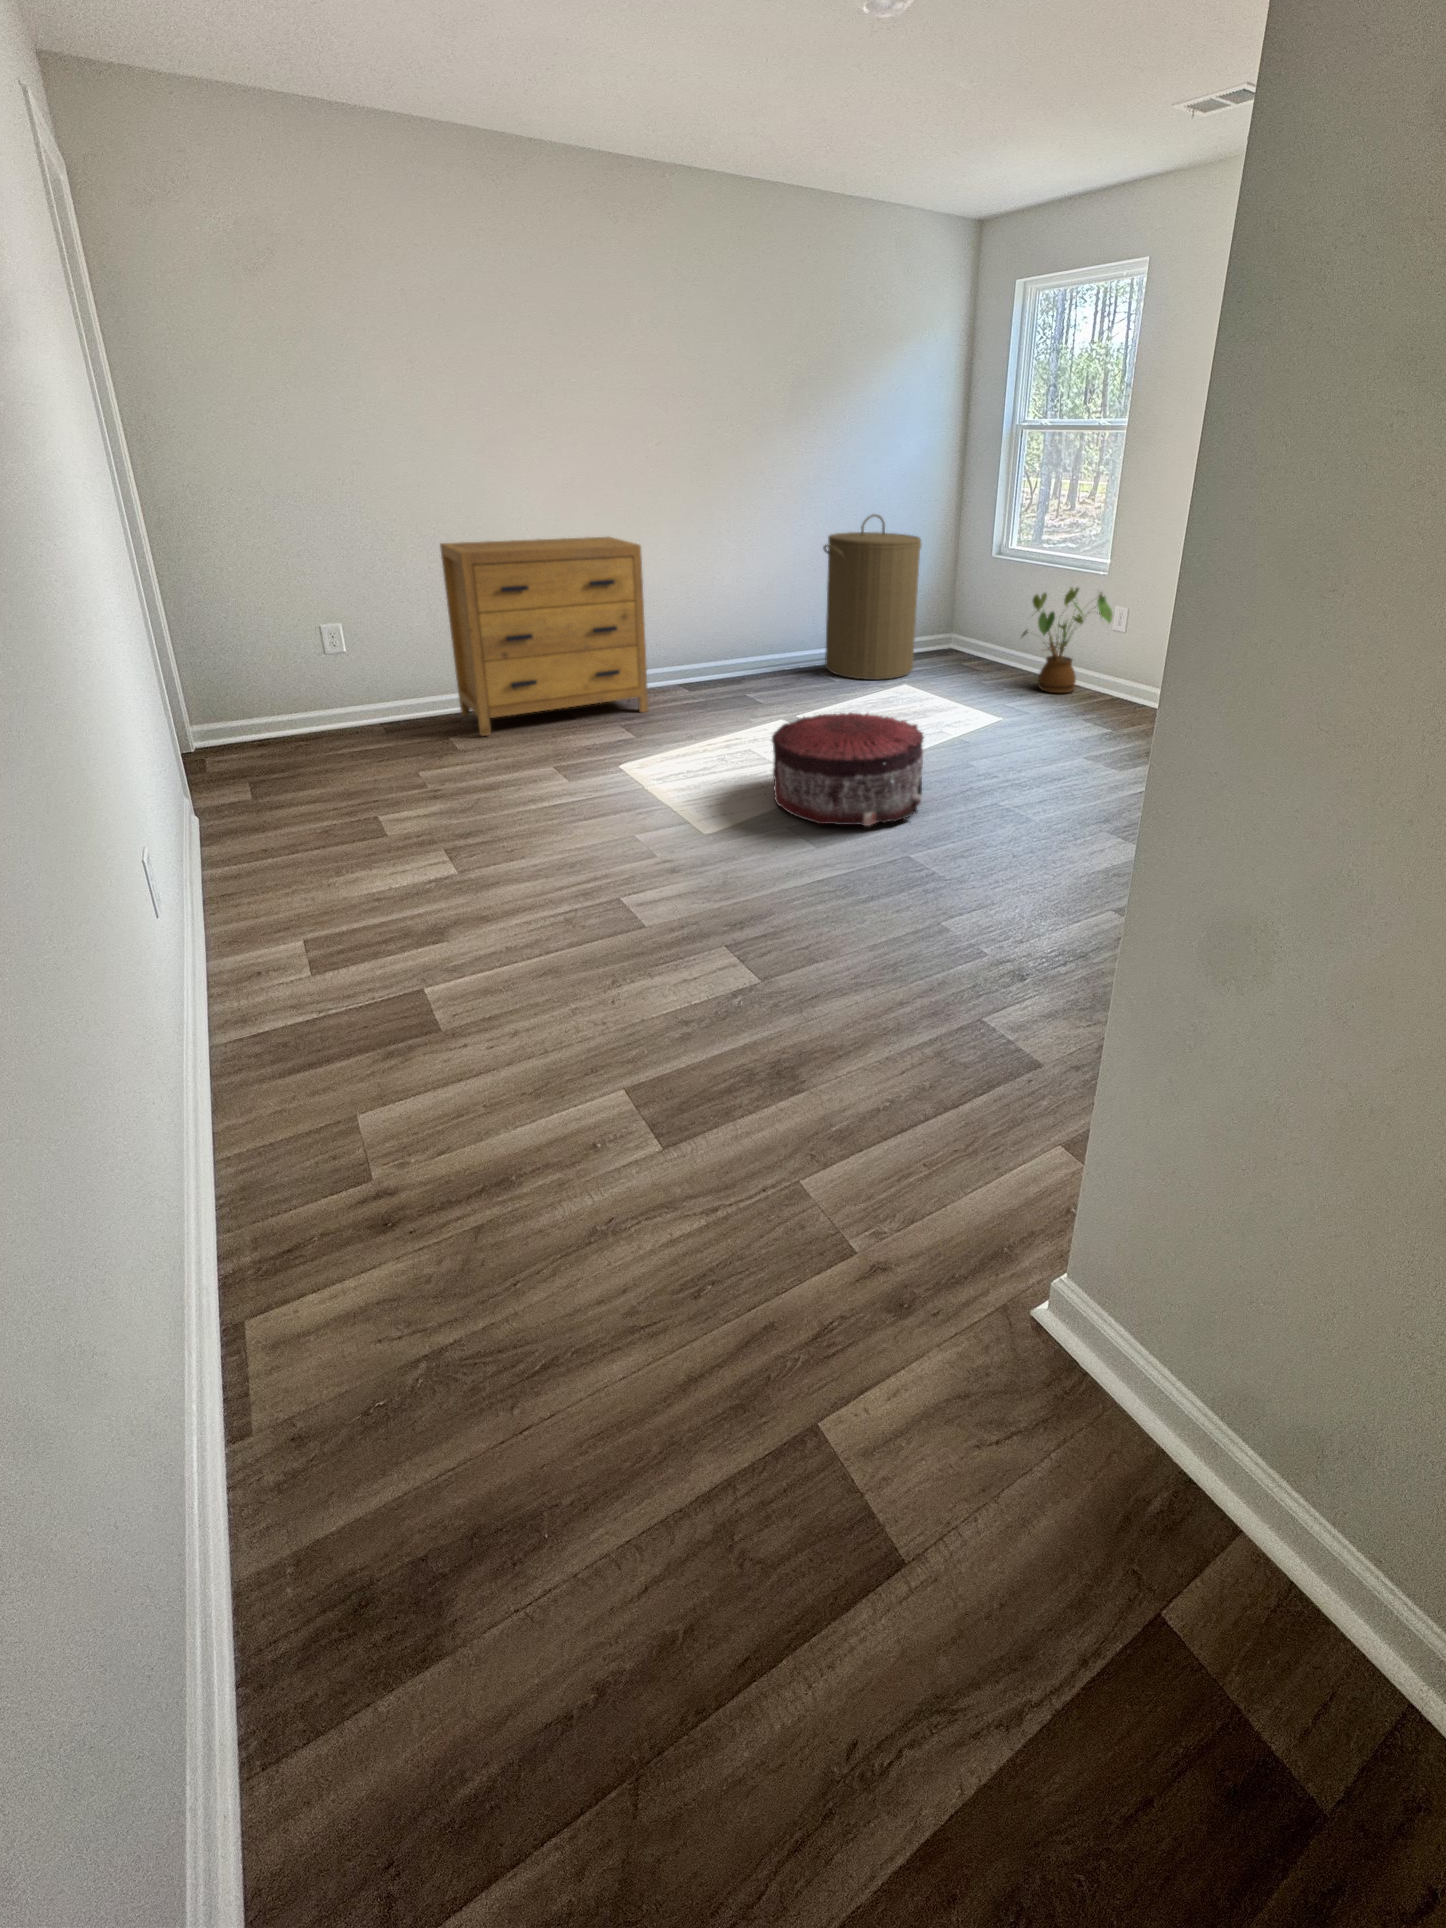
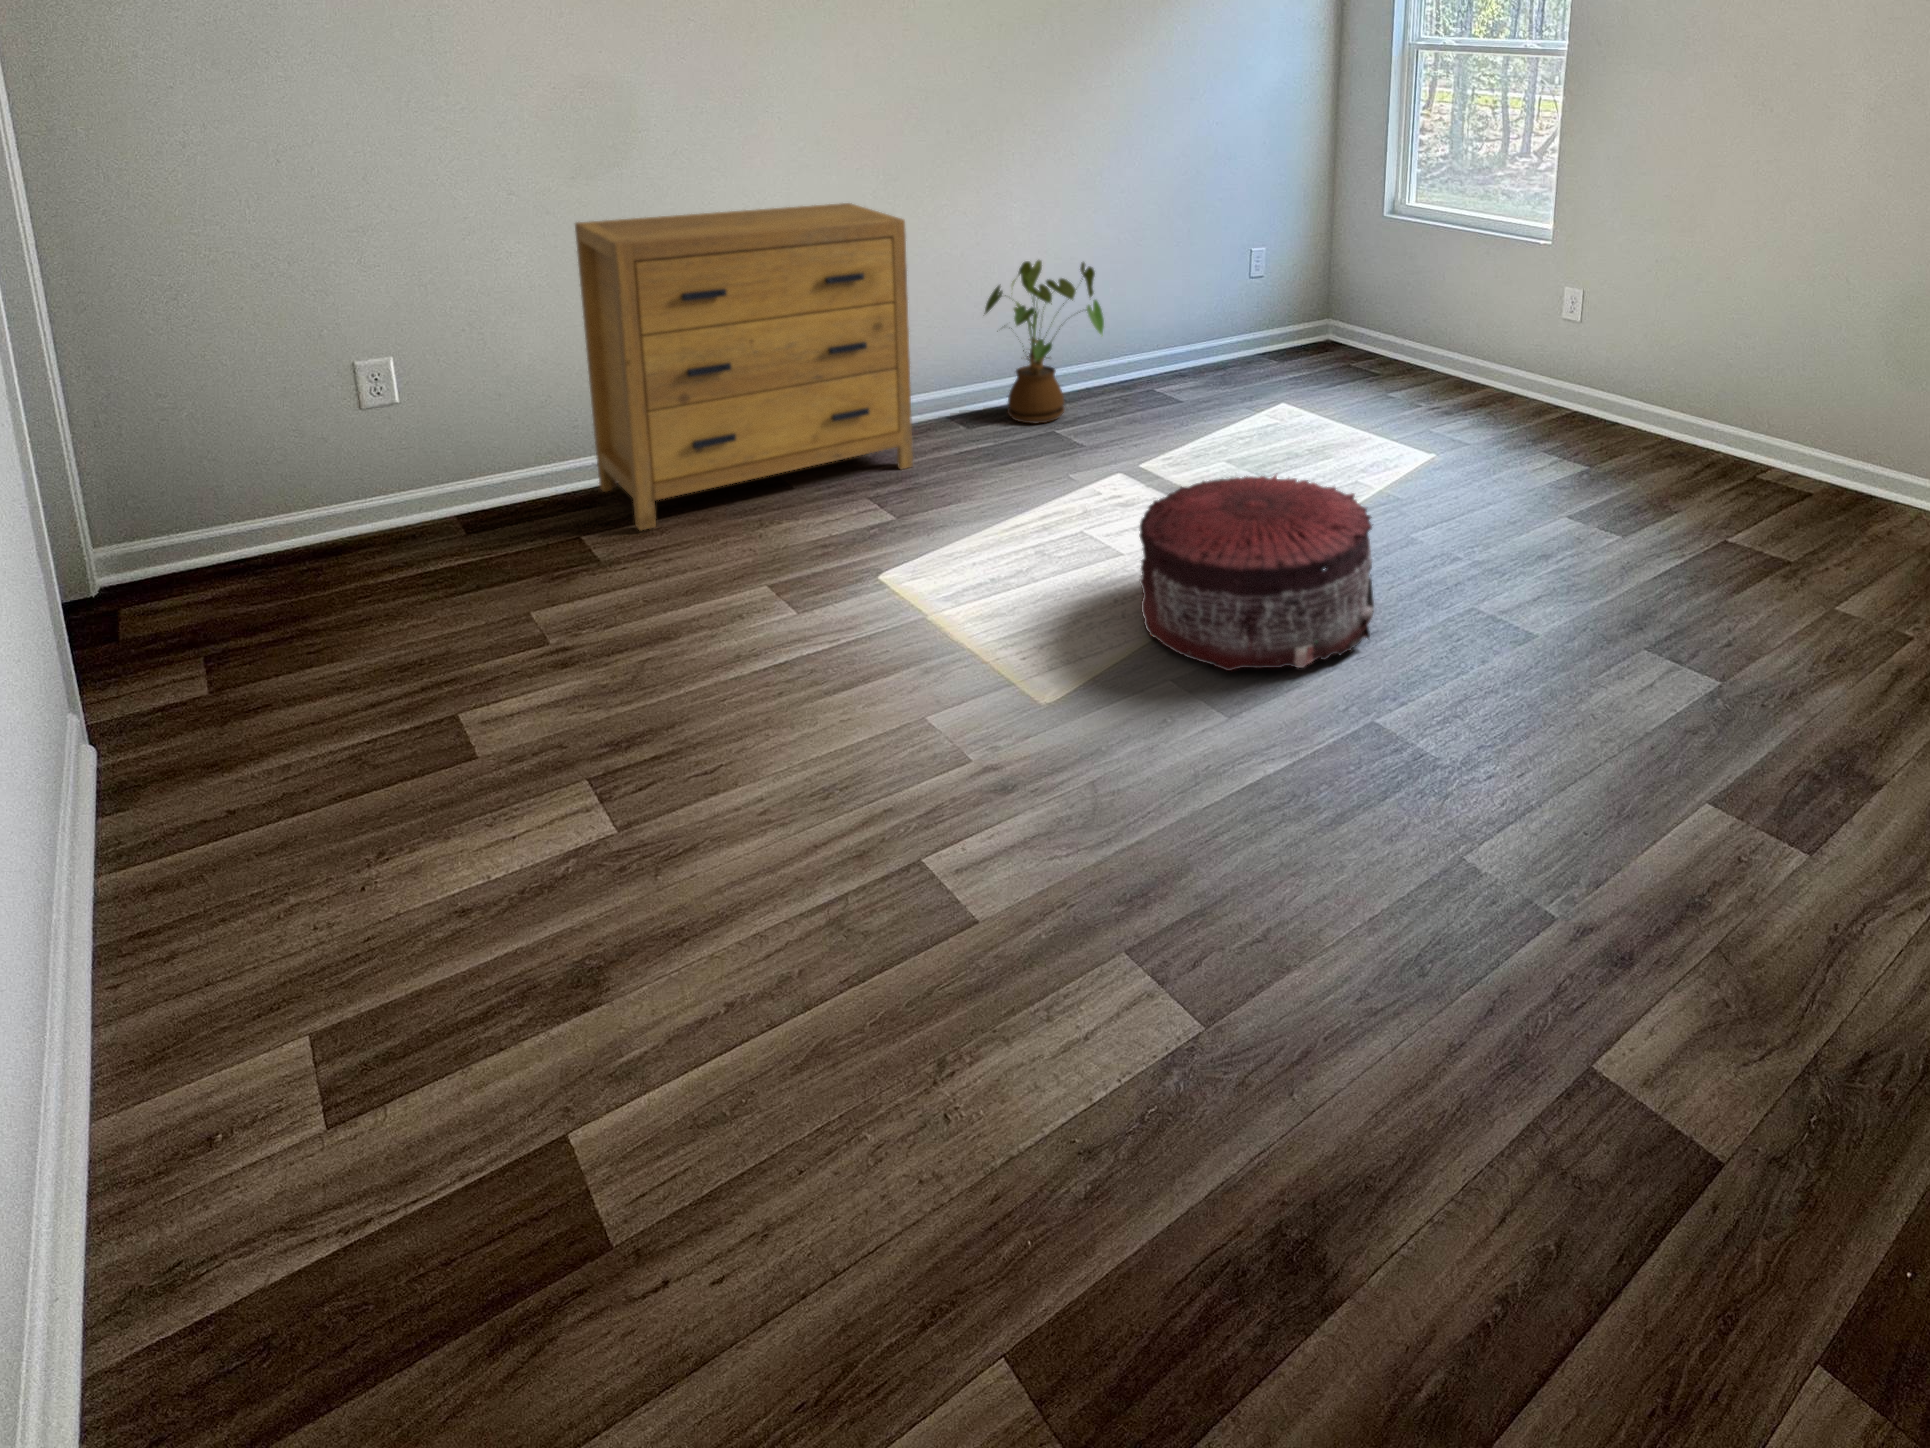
laundry hamper: present [823,514,921,680] -> none [1164,162,1300,394]
house plant: present [1021,588,1113,693] -> present [984,260,1104,423]

